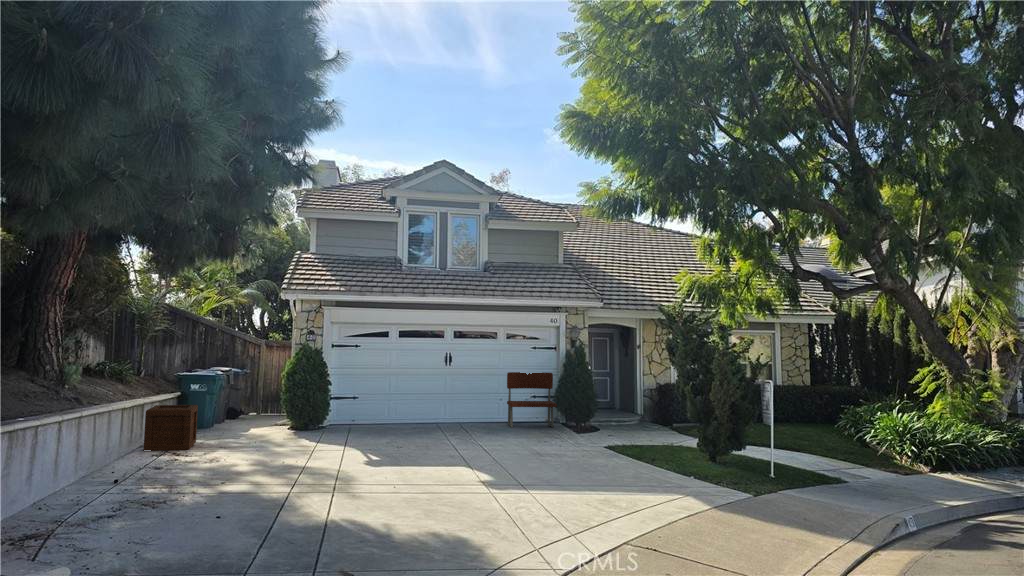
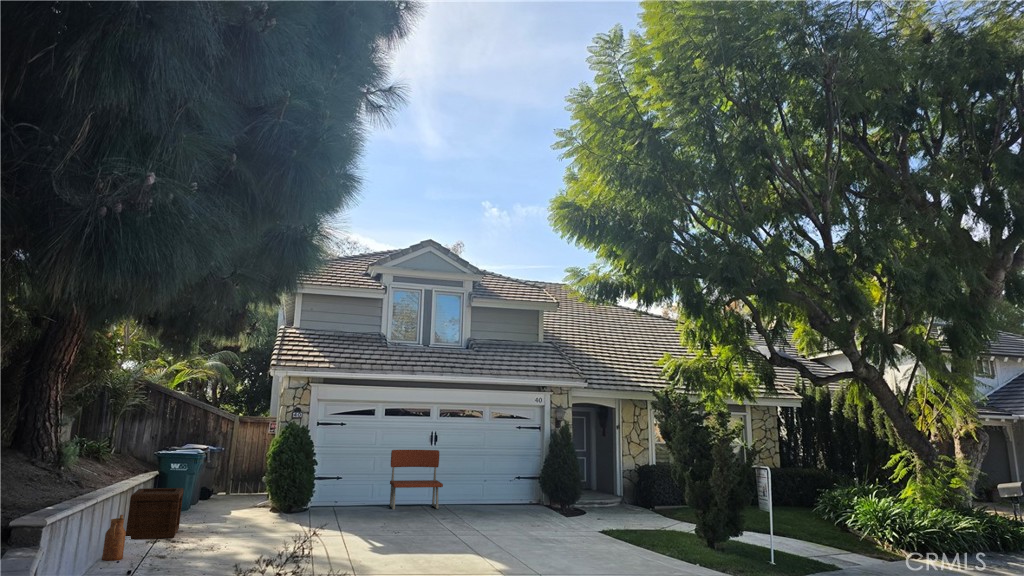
bench: present [507,372,557,427] -> present [390,450,443,510]
watering can: none [114,426,135,468] -> present [102,515,126,561]

